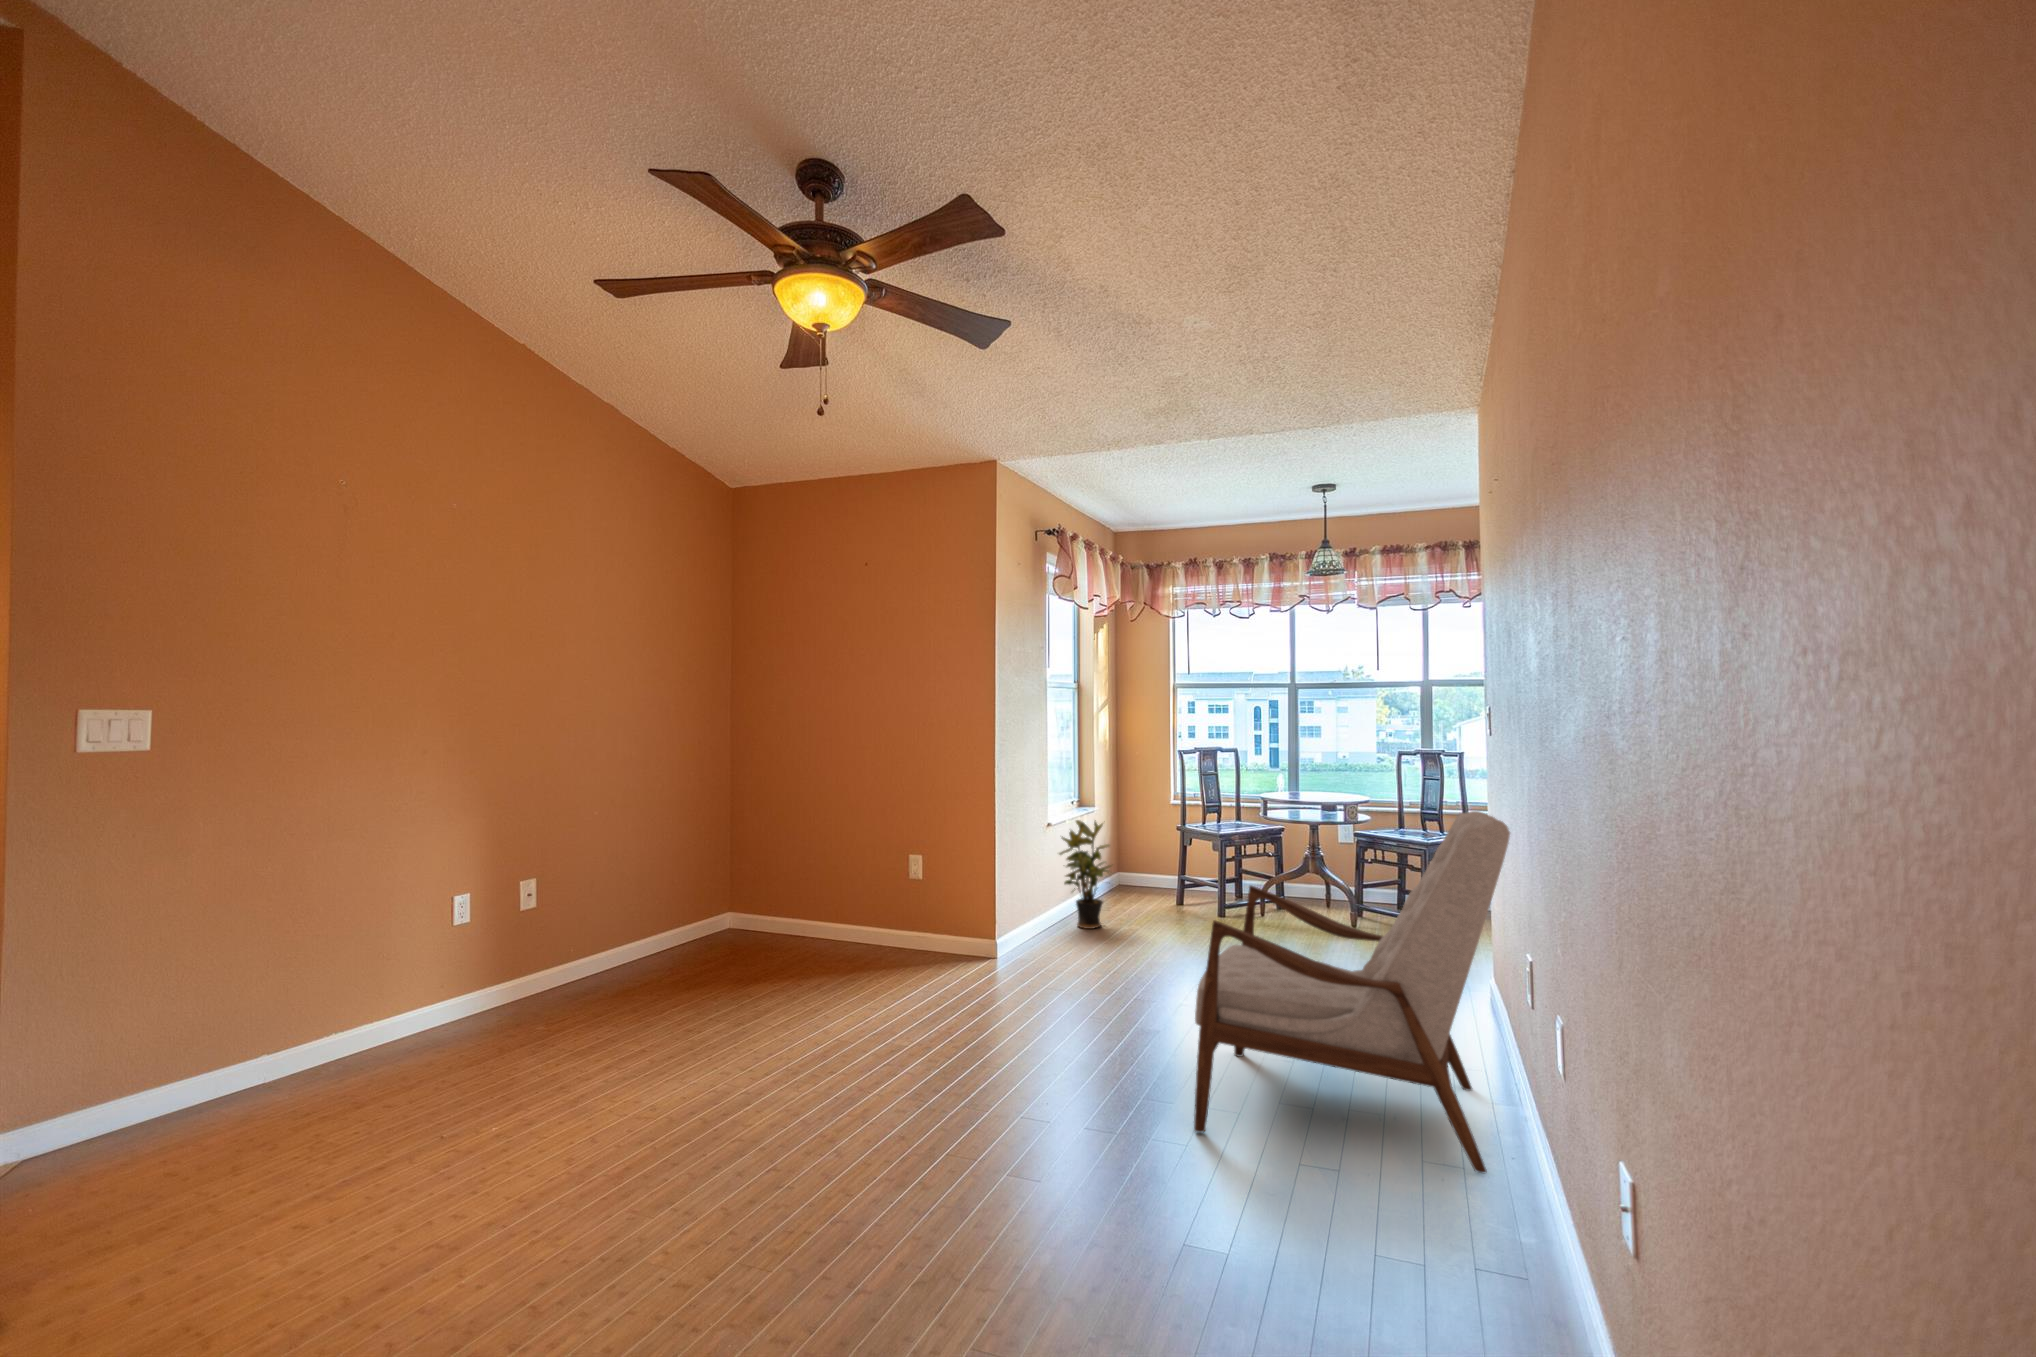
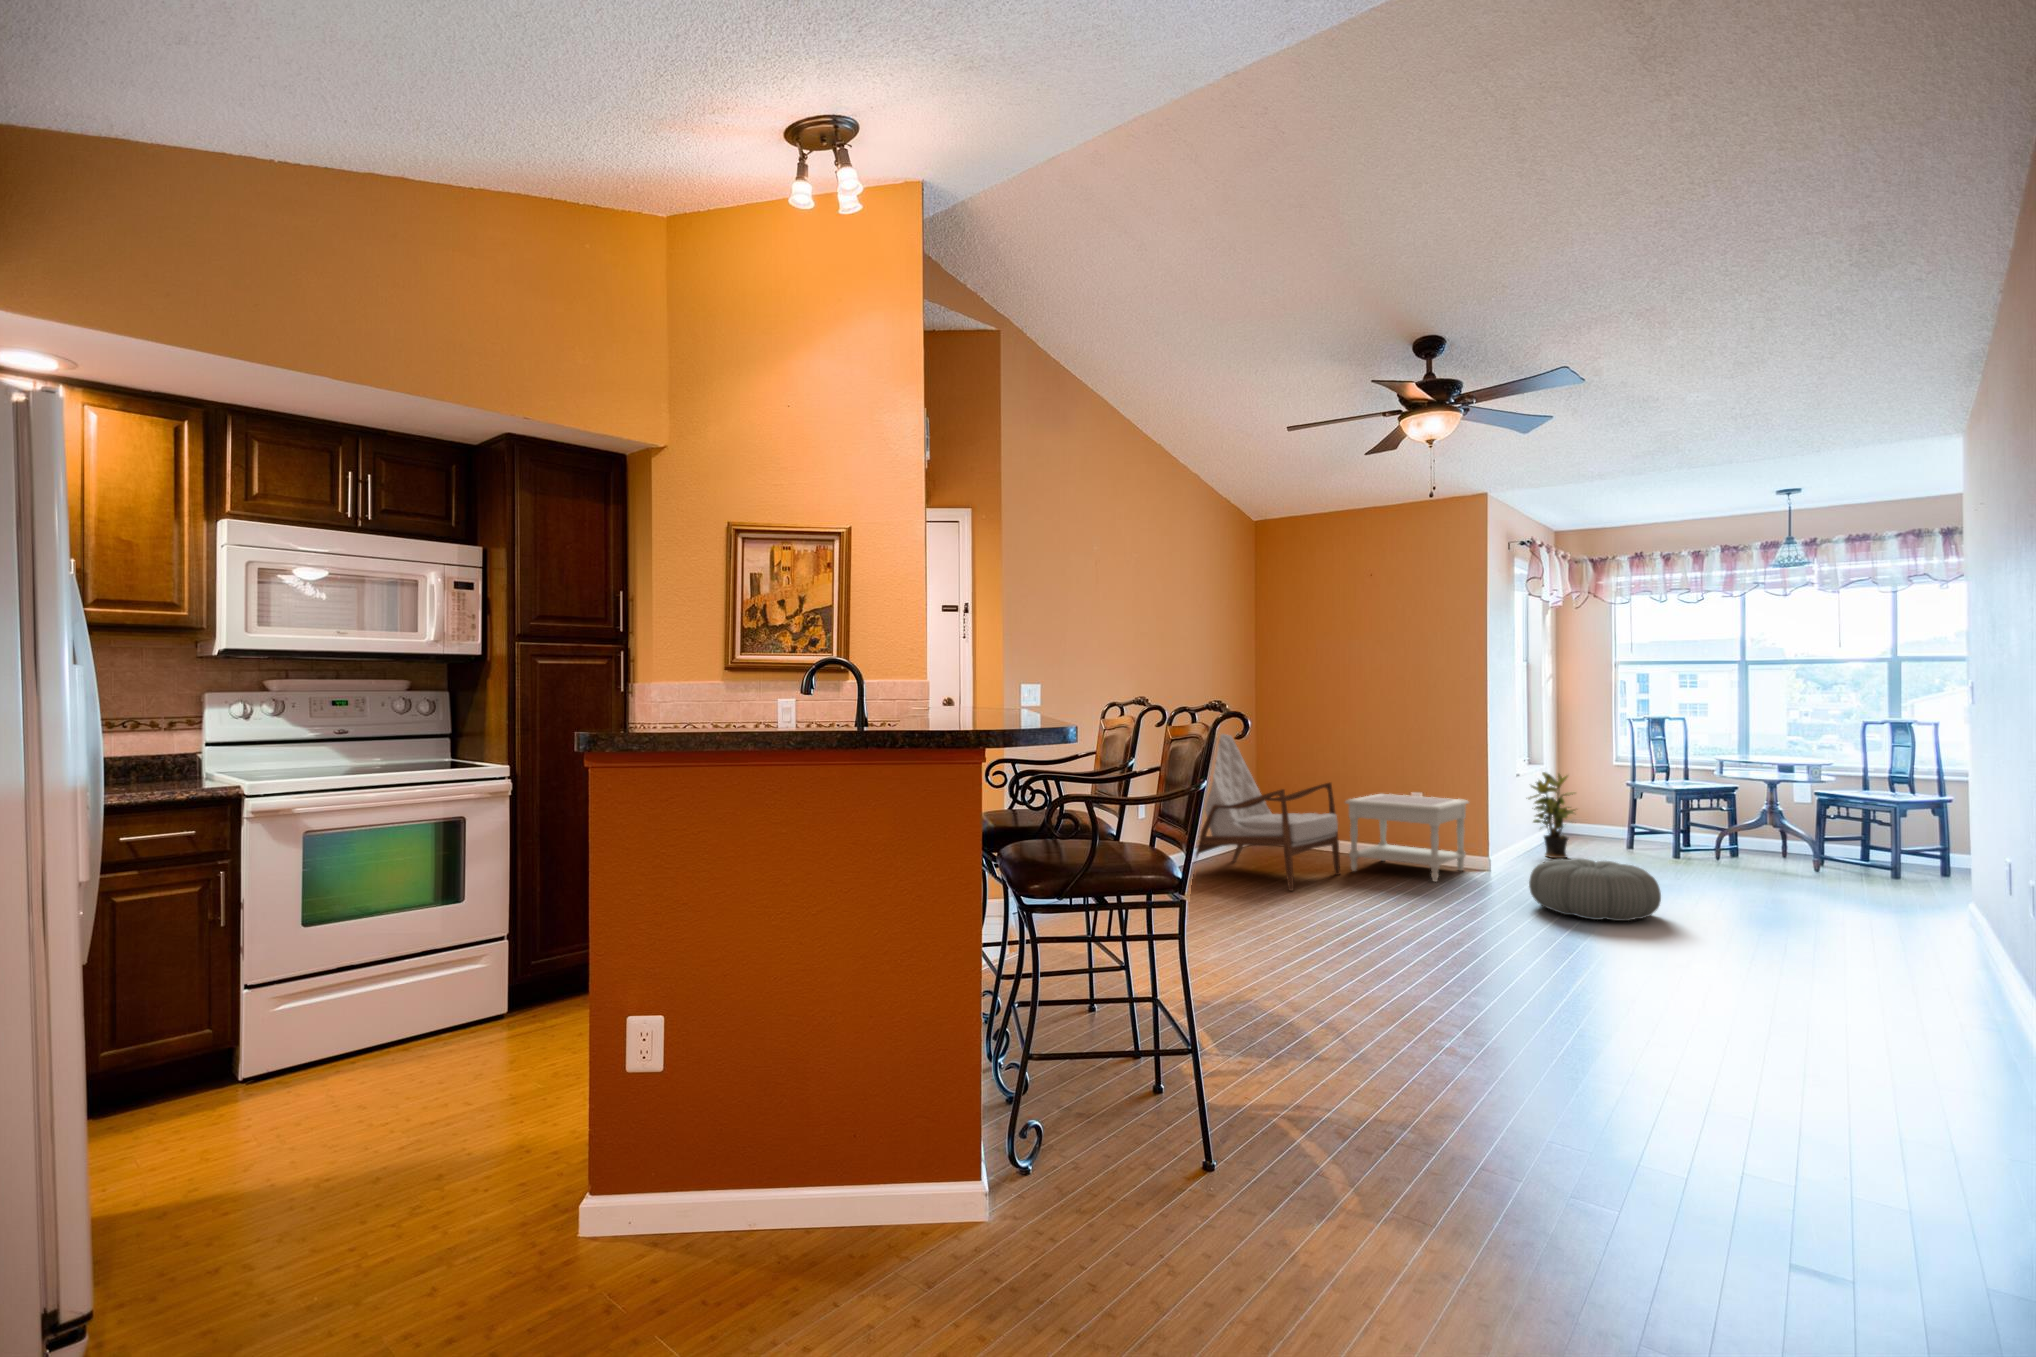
armchair: present [1194,811,1510,1173] -> present [1196,734,1340,891]
side table: none [799,858,972,987] -> present [1346,794,1469,881]
pouf: none [1003,951,1162,1049] -> present [1529,858,1661,921]

